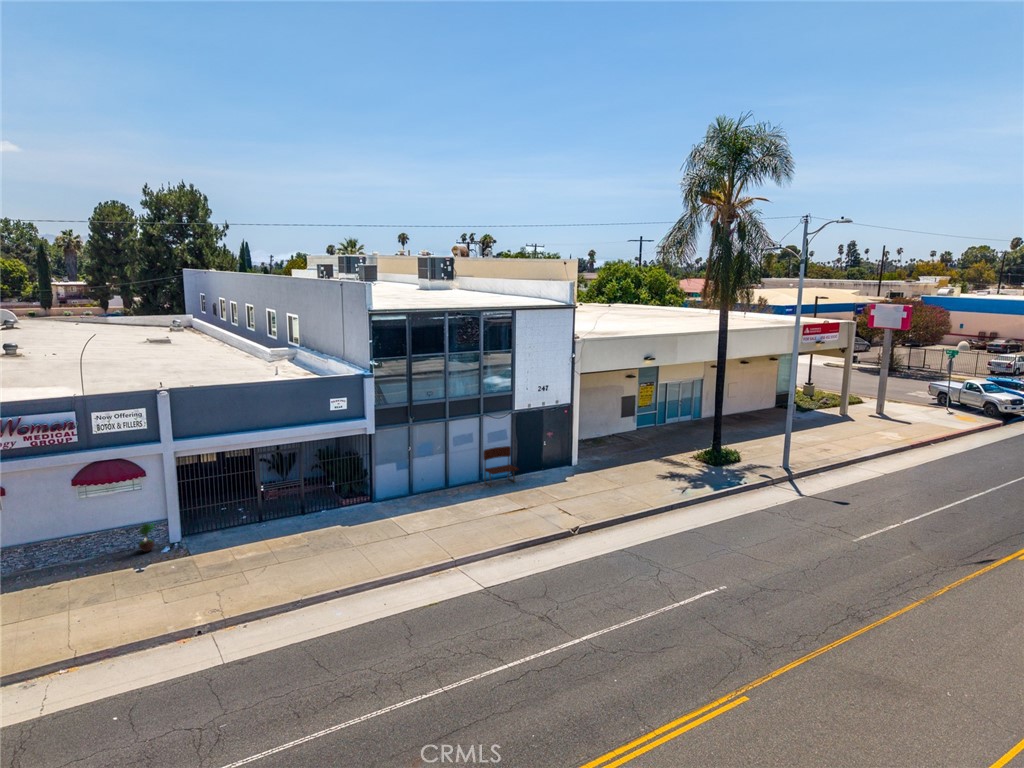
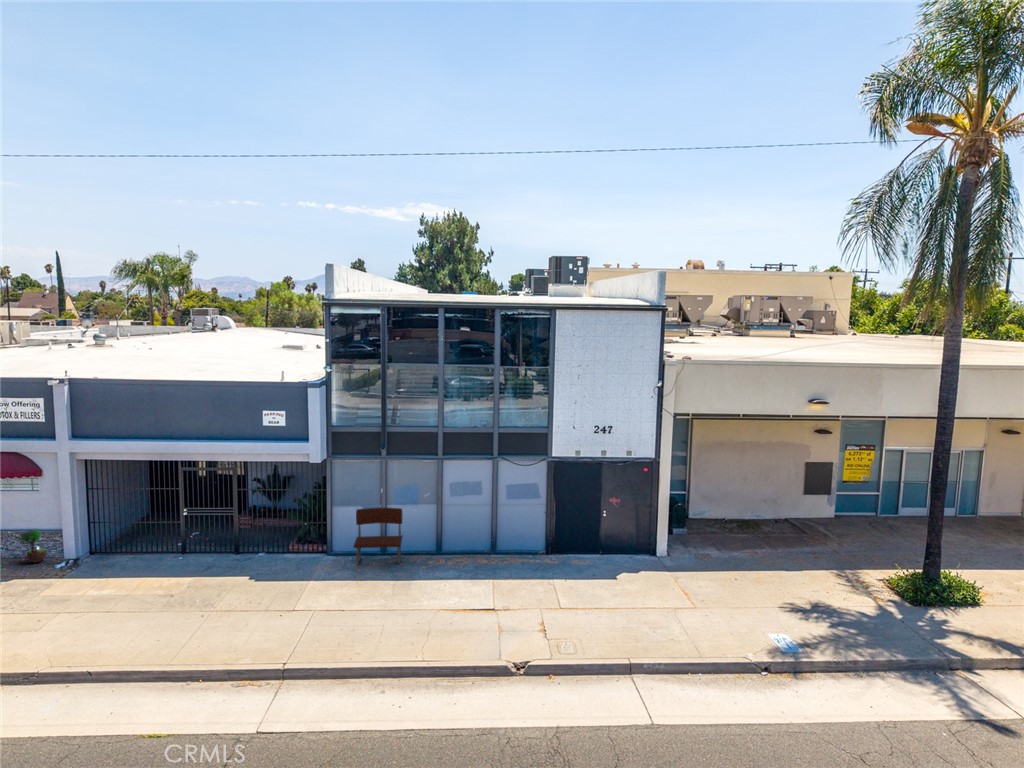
bench: present [483,446,519,486] -> present [354,508,403,565]

